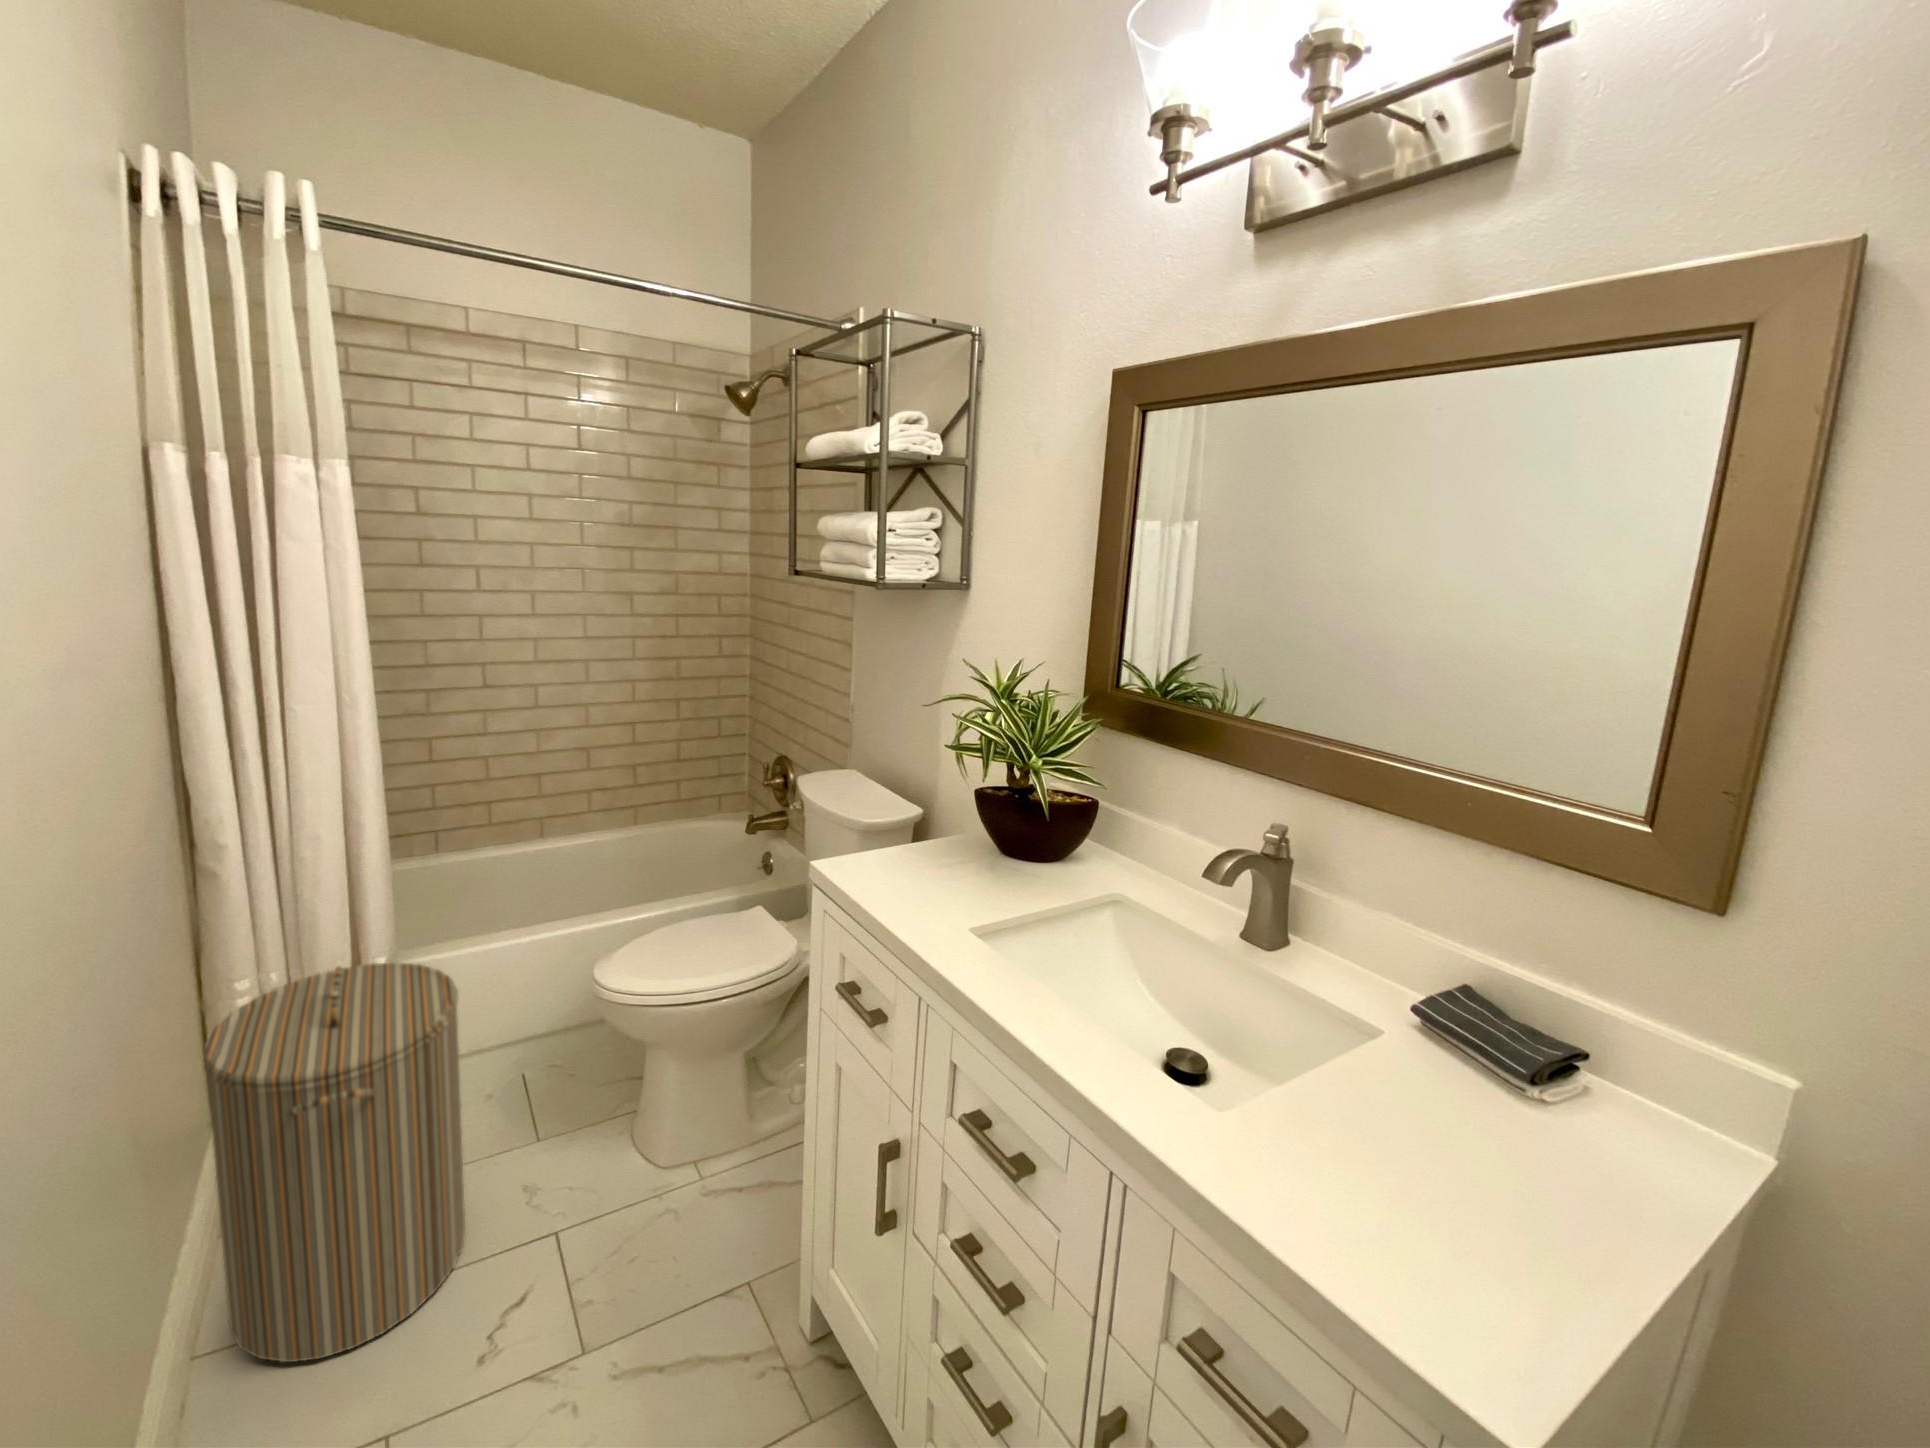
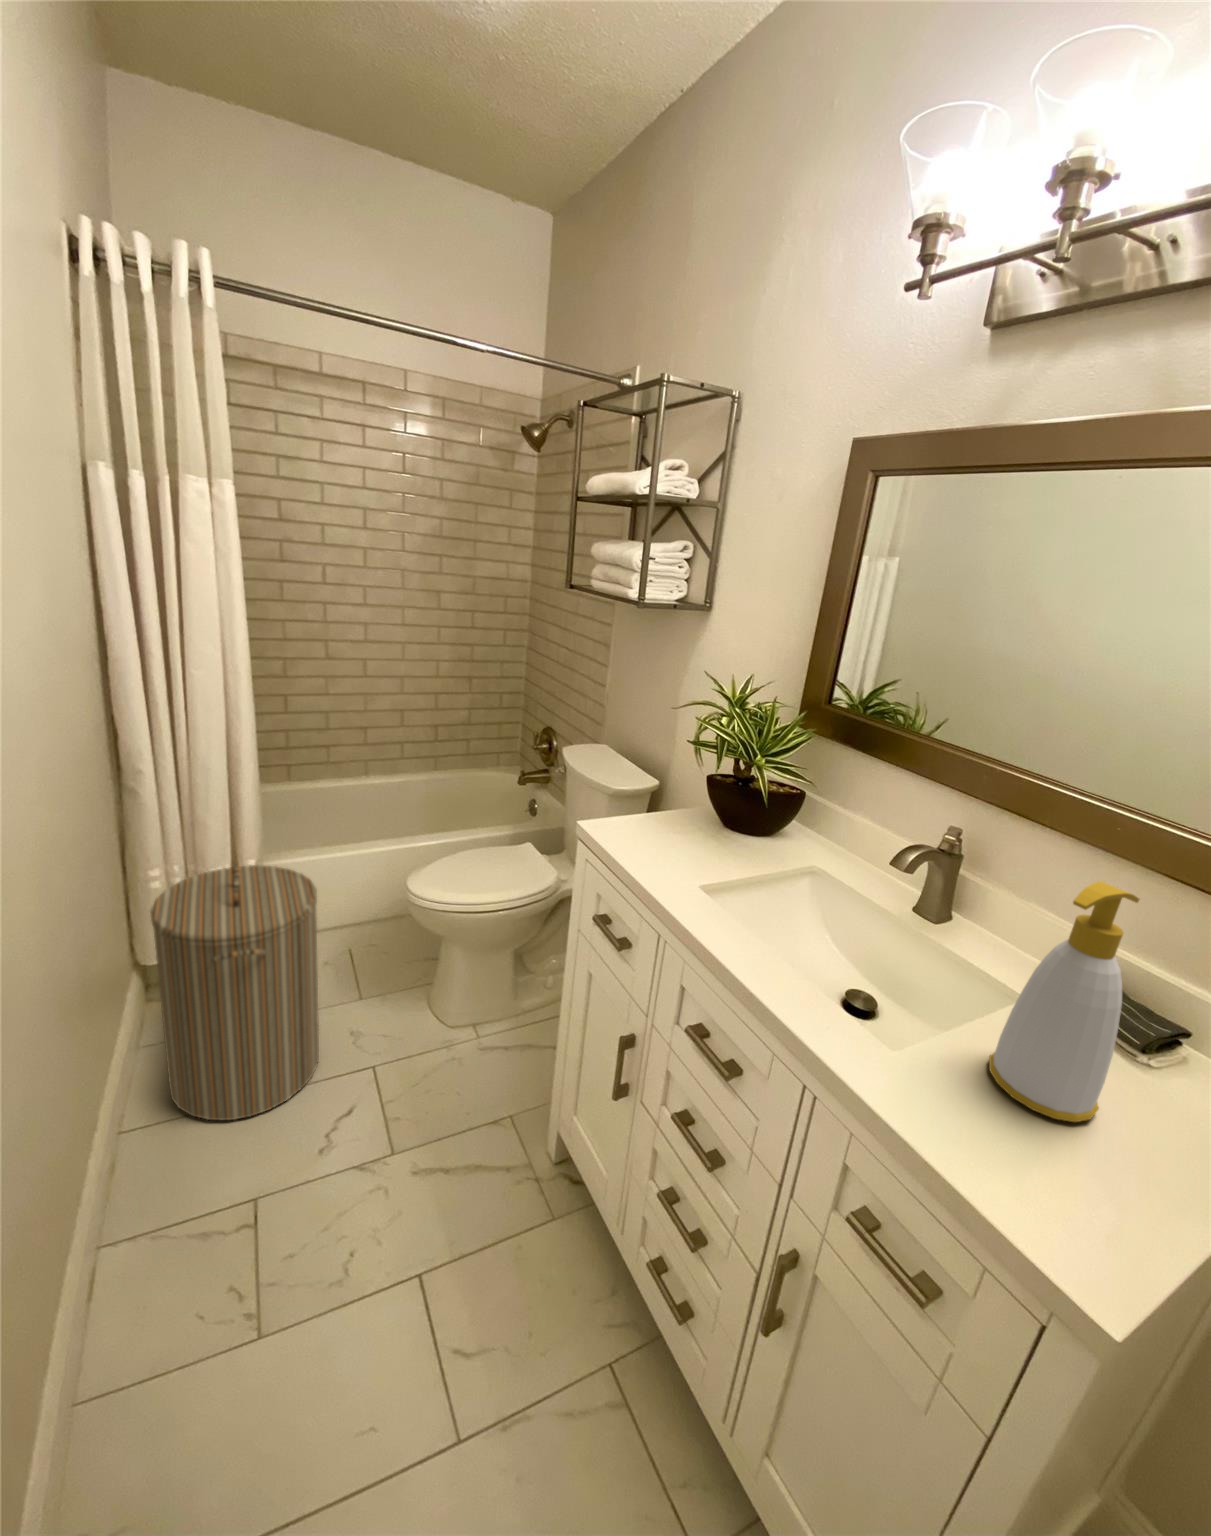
soap bottle: none [1384,892,1555,1257] -> present [989,881,1139,1122]

